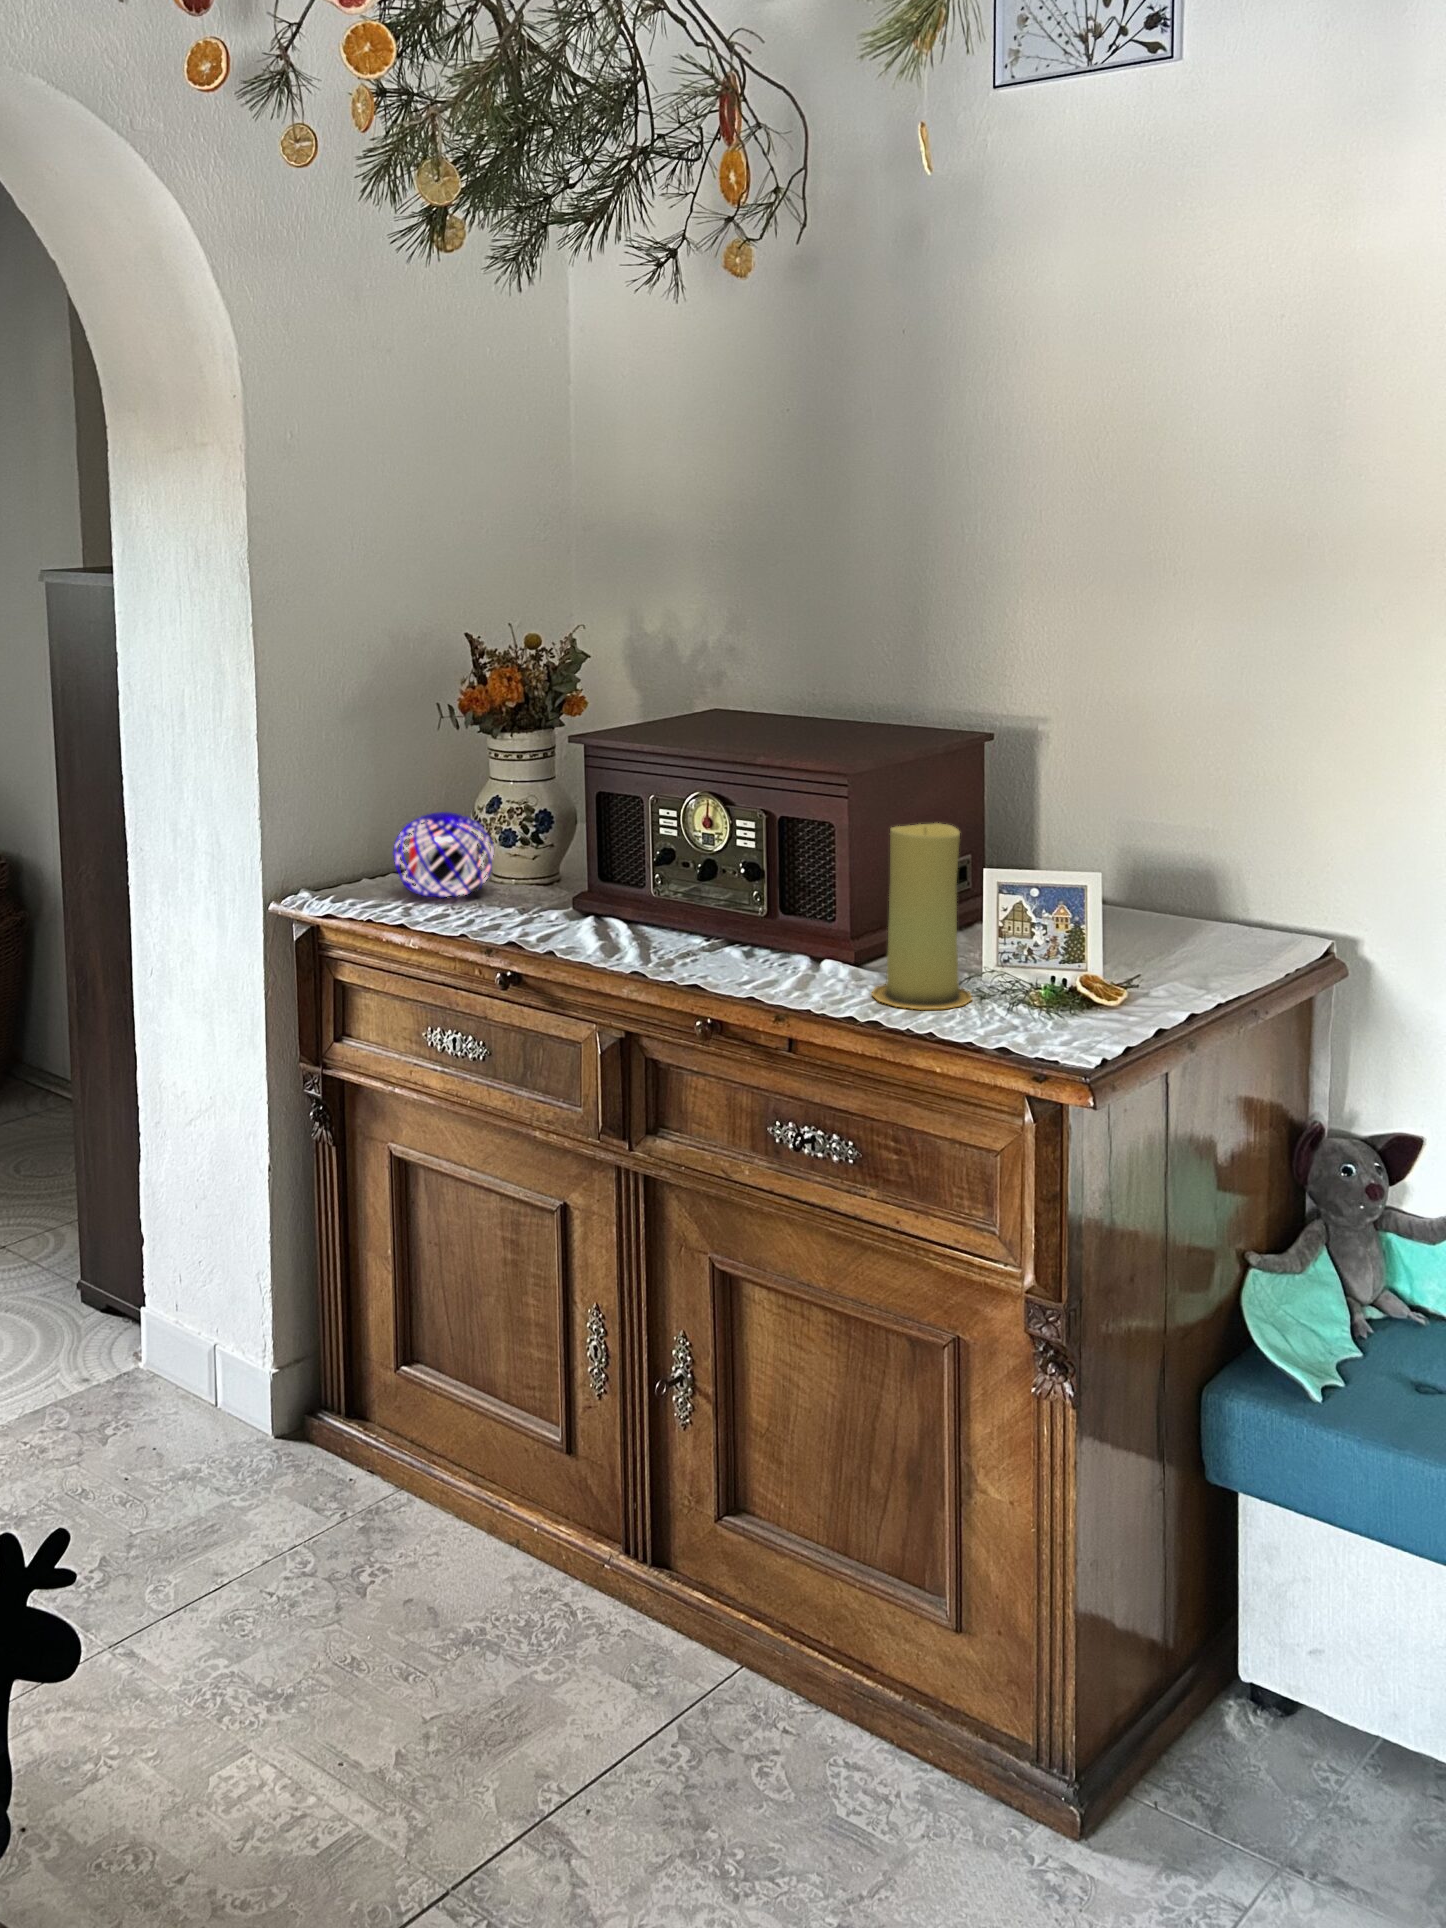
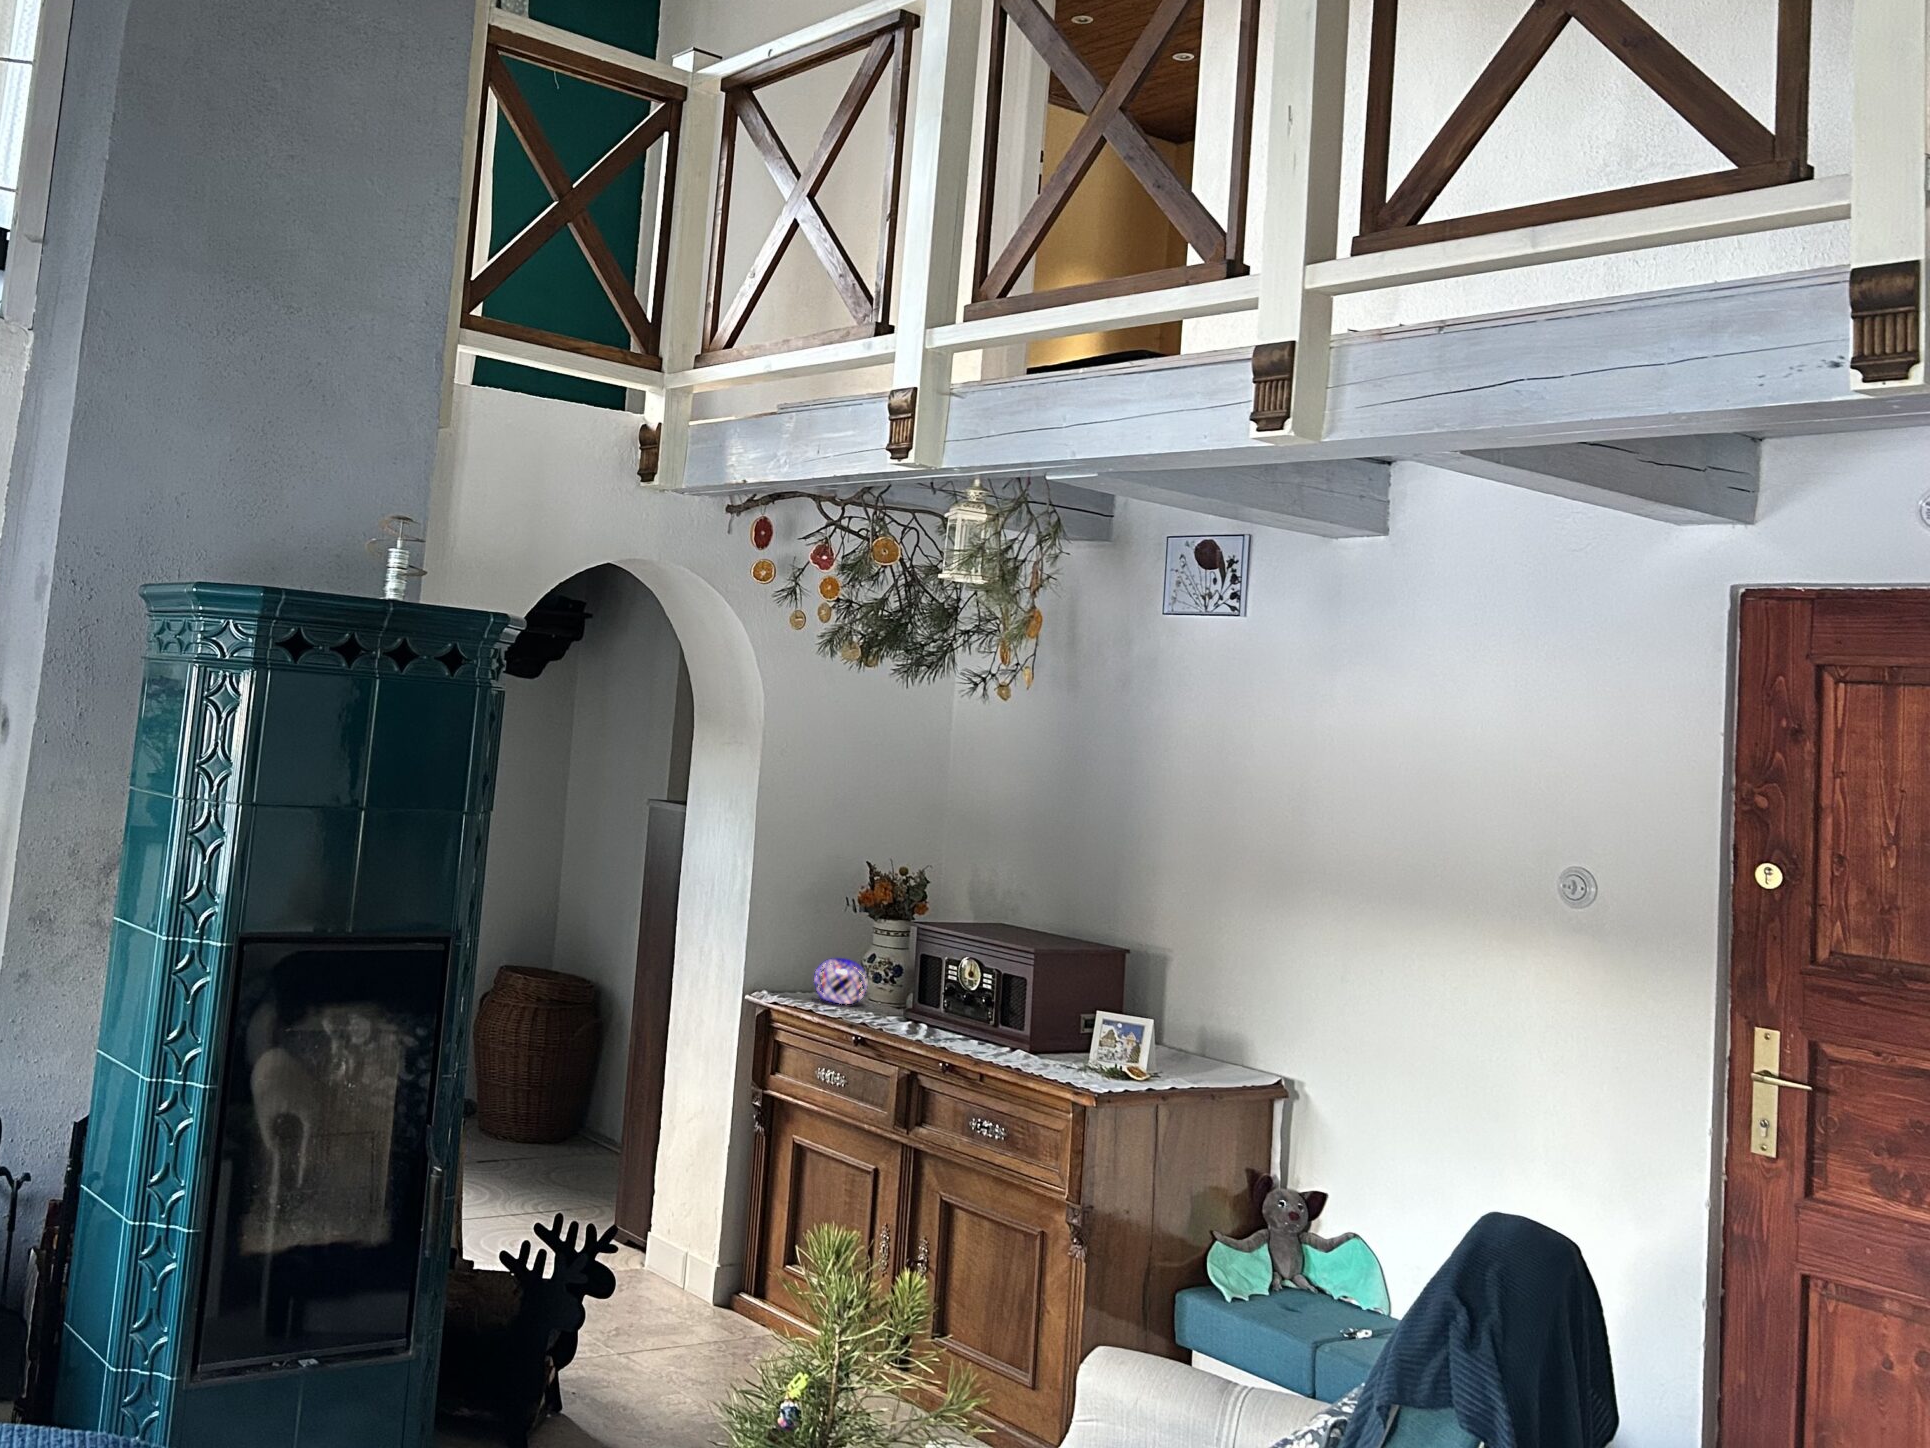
candle: present [872,823,972,1009] -> none [1025,977,1073,1069]

